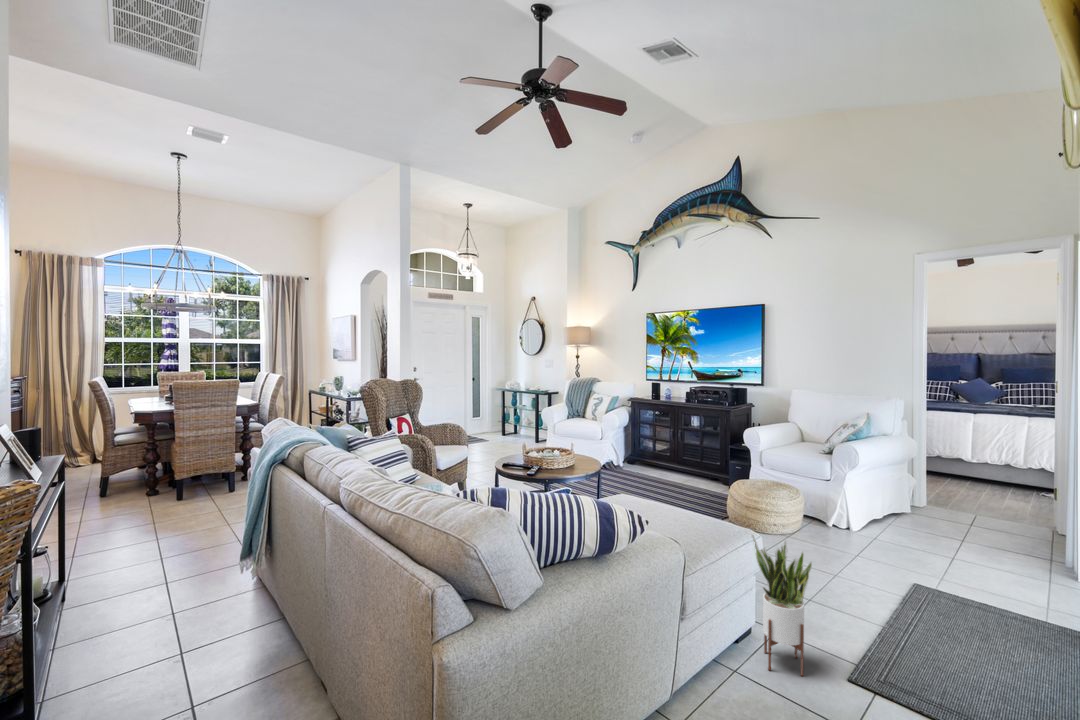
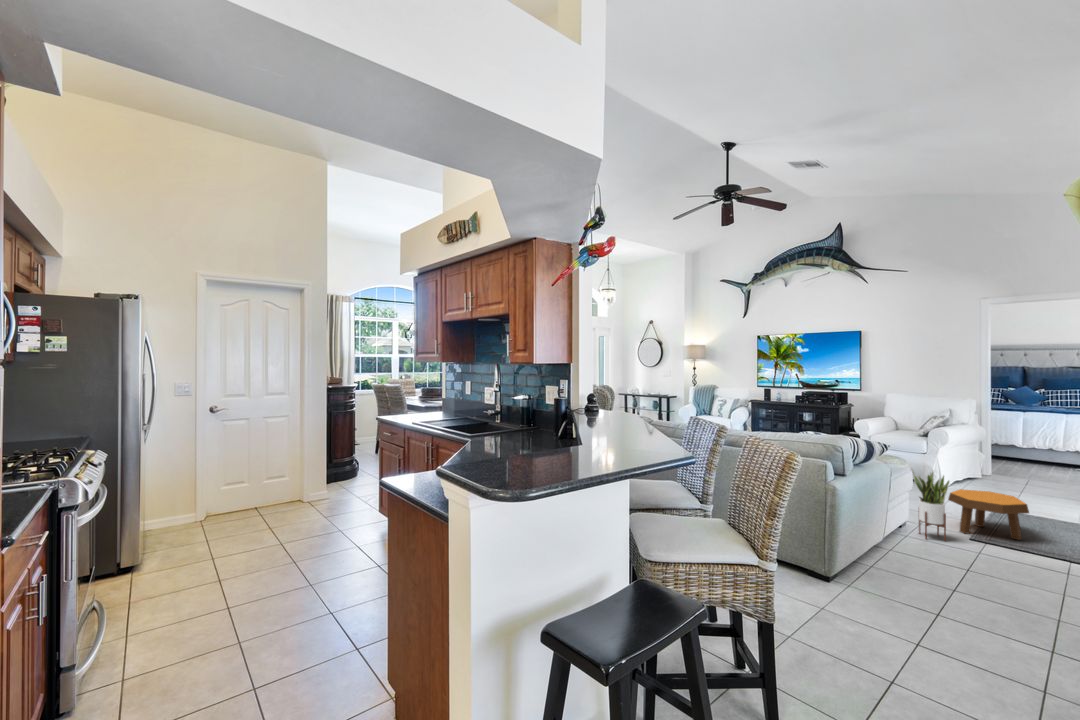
footstool: none [825,560,954,669] -> present [948,489,1029,540]

